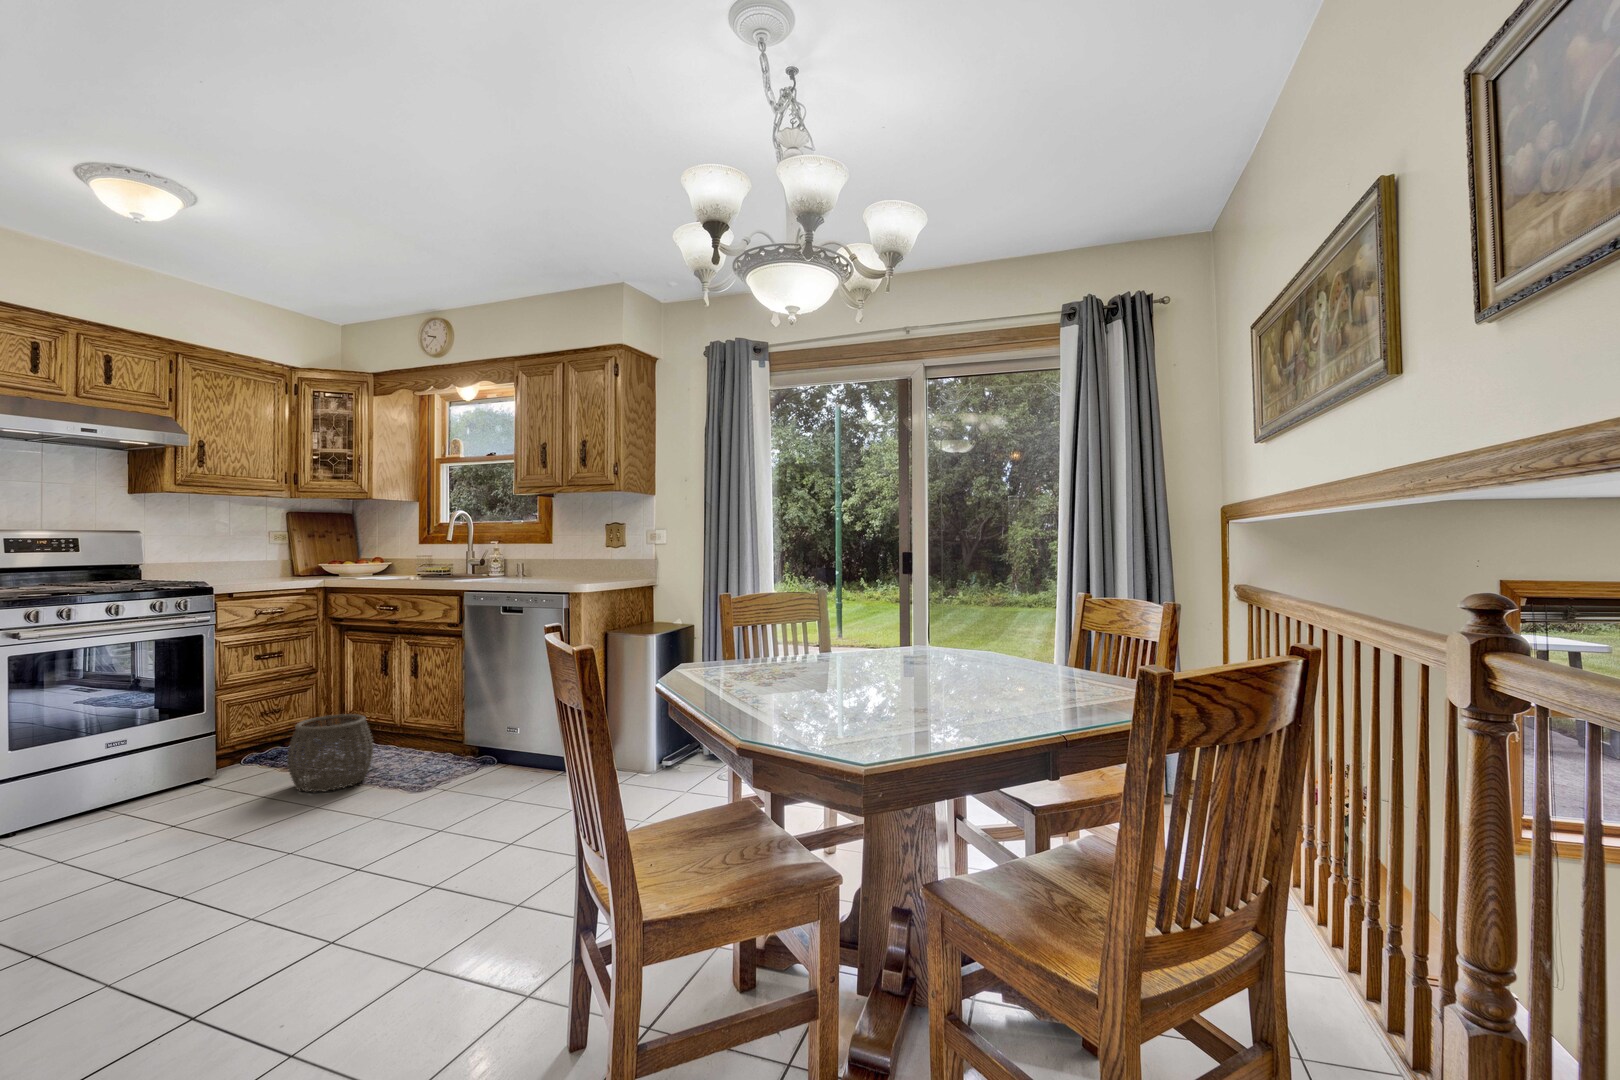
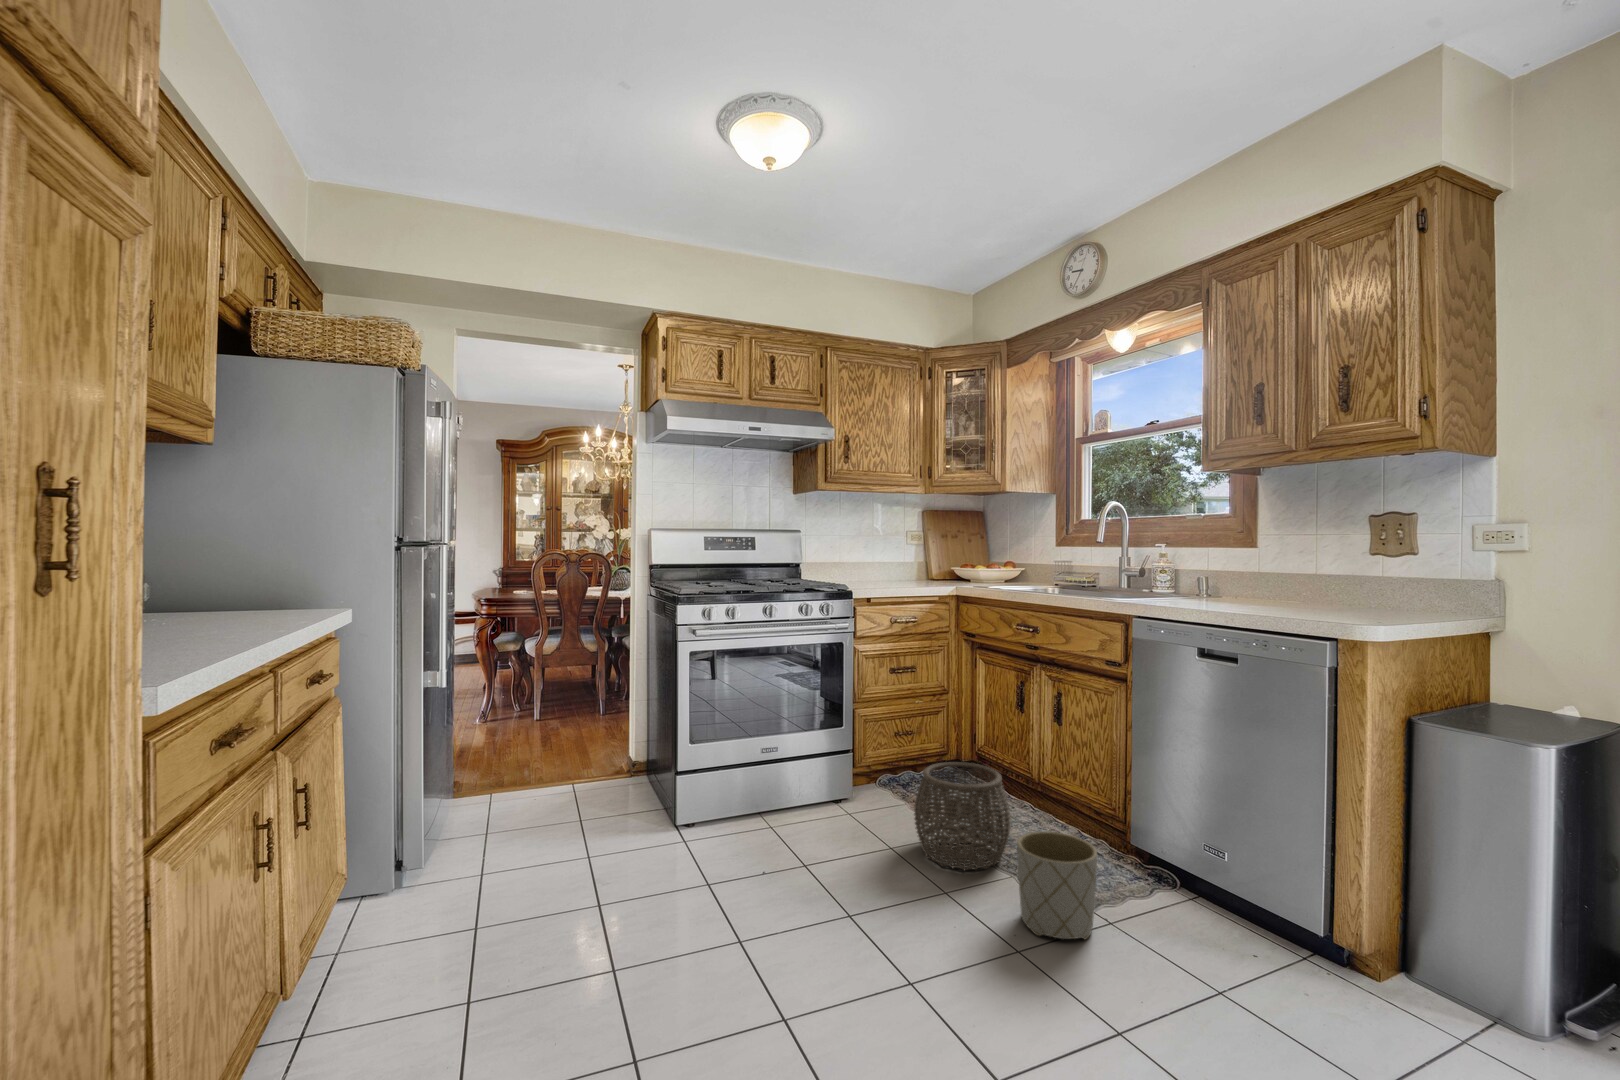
planter: none [376,740,434,806] -> present [1017,832,1097,939]

